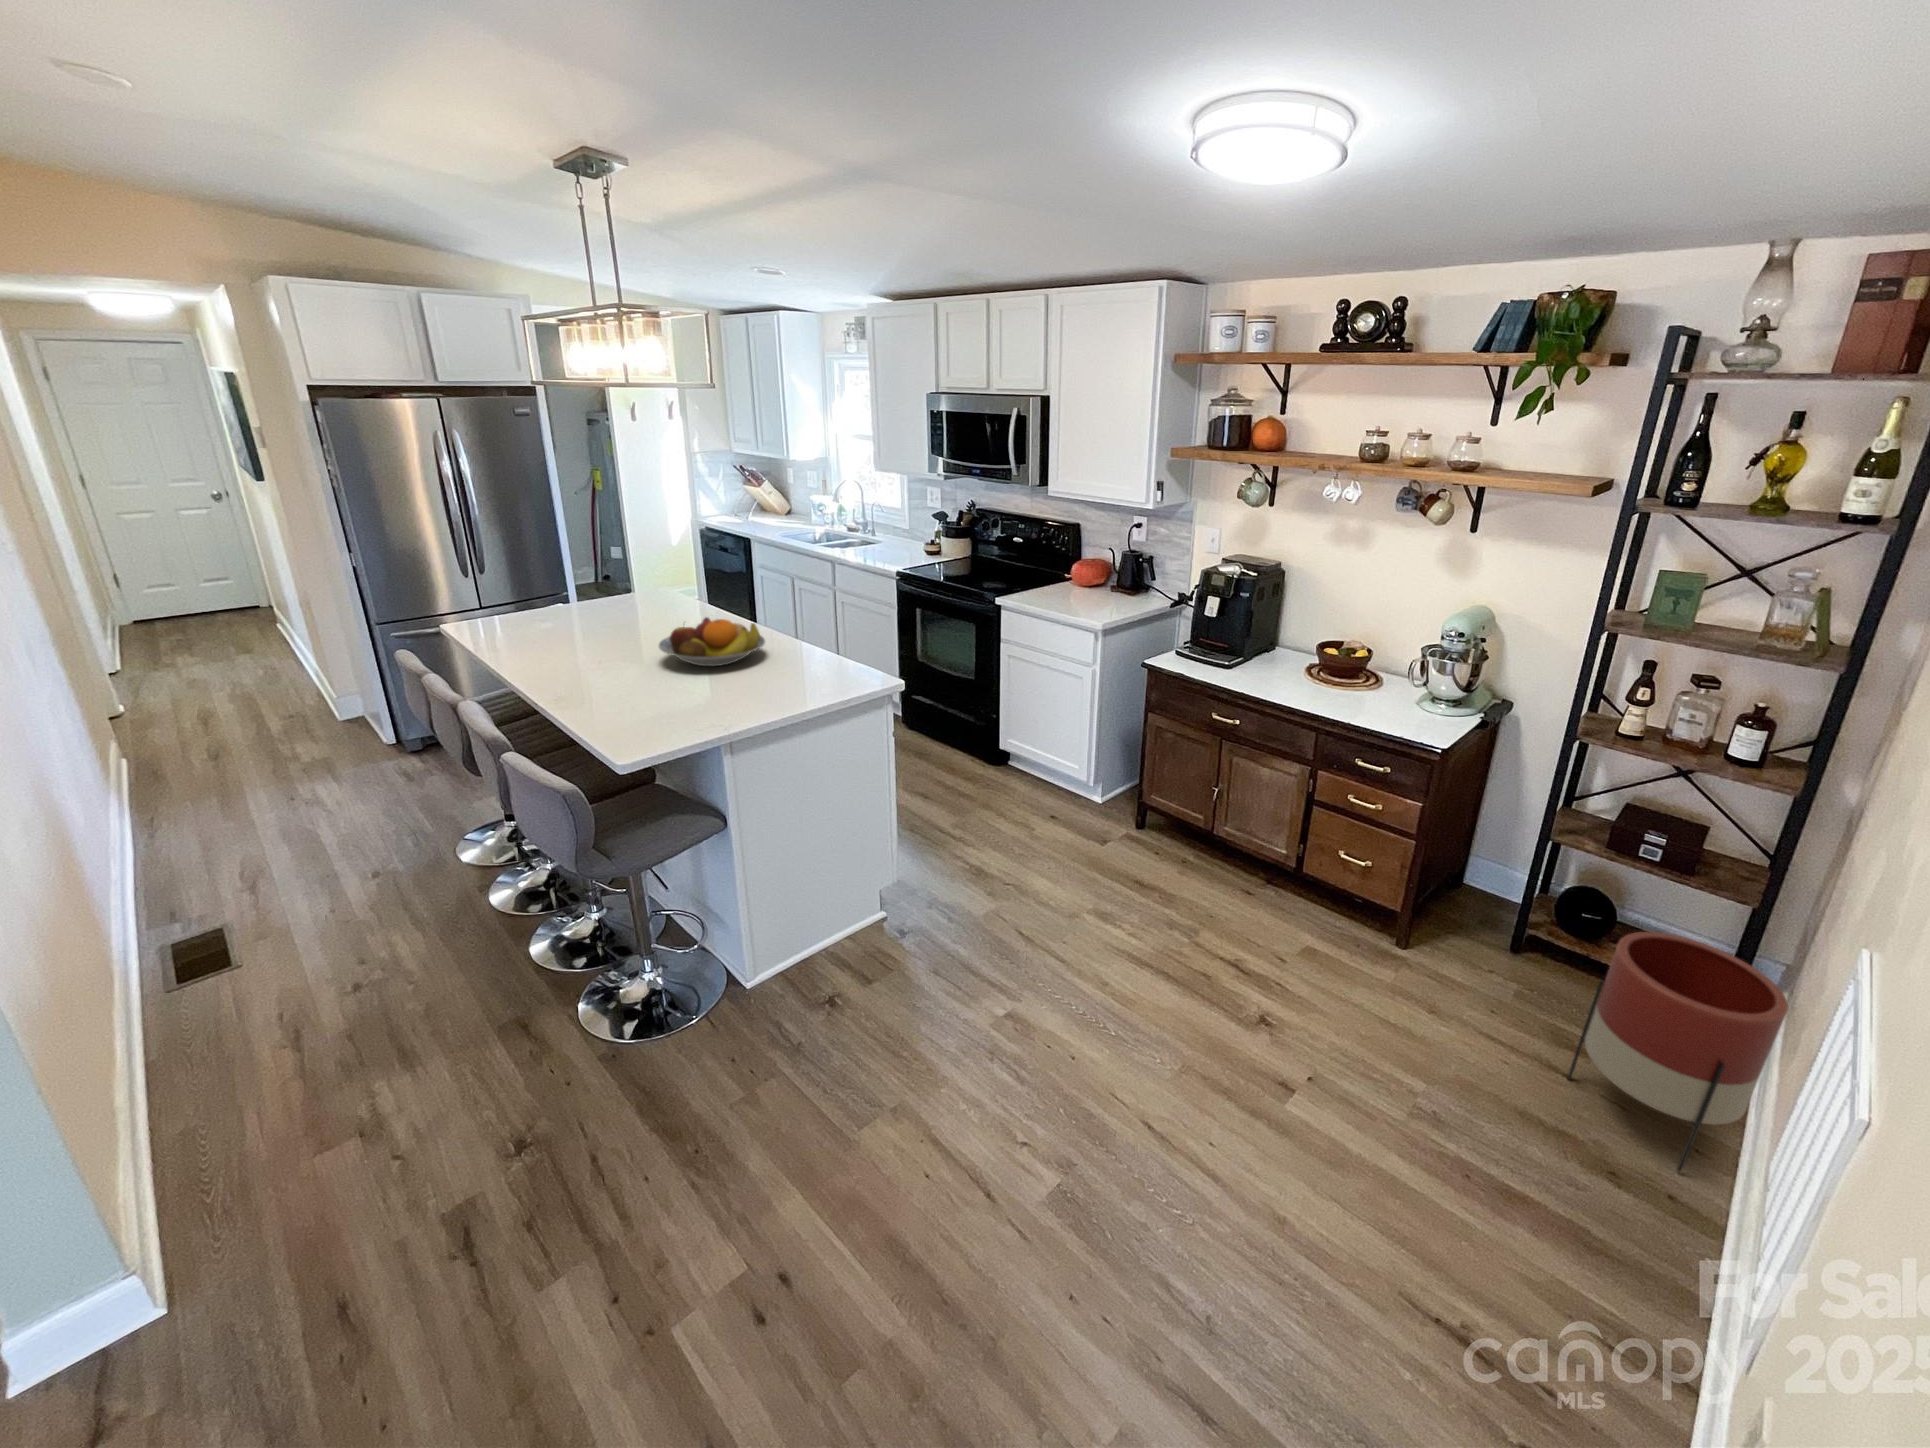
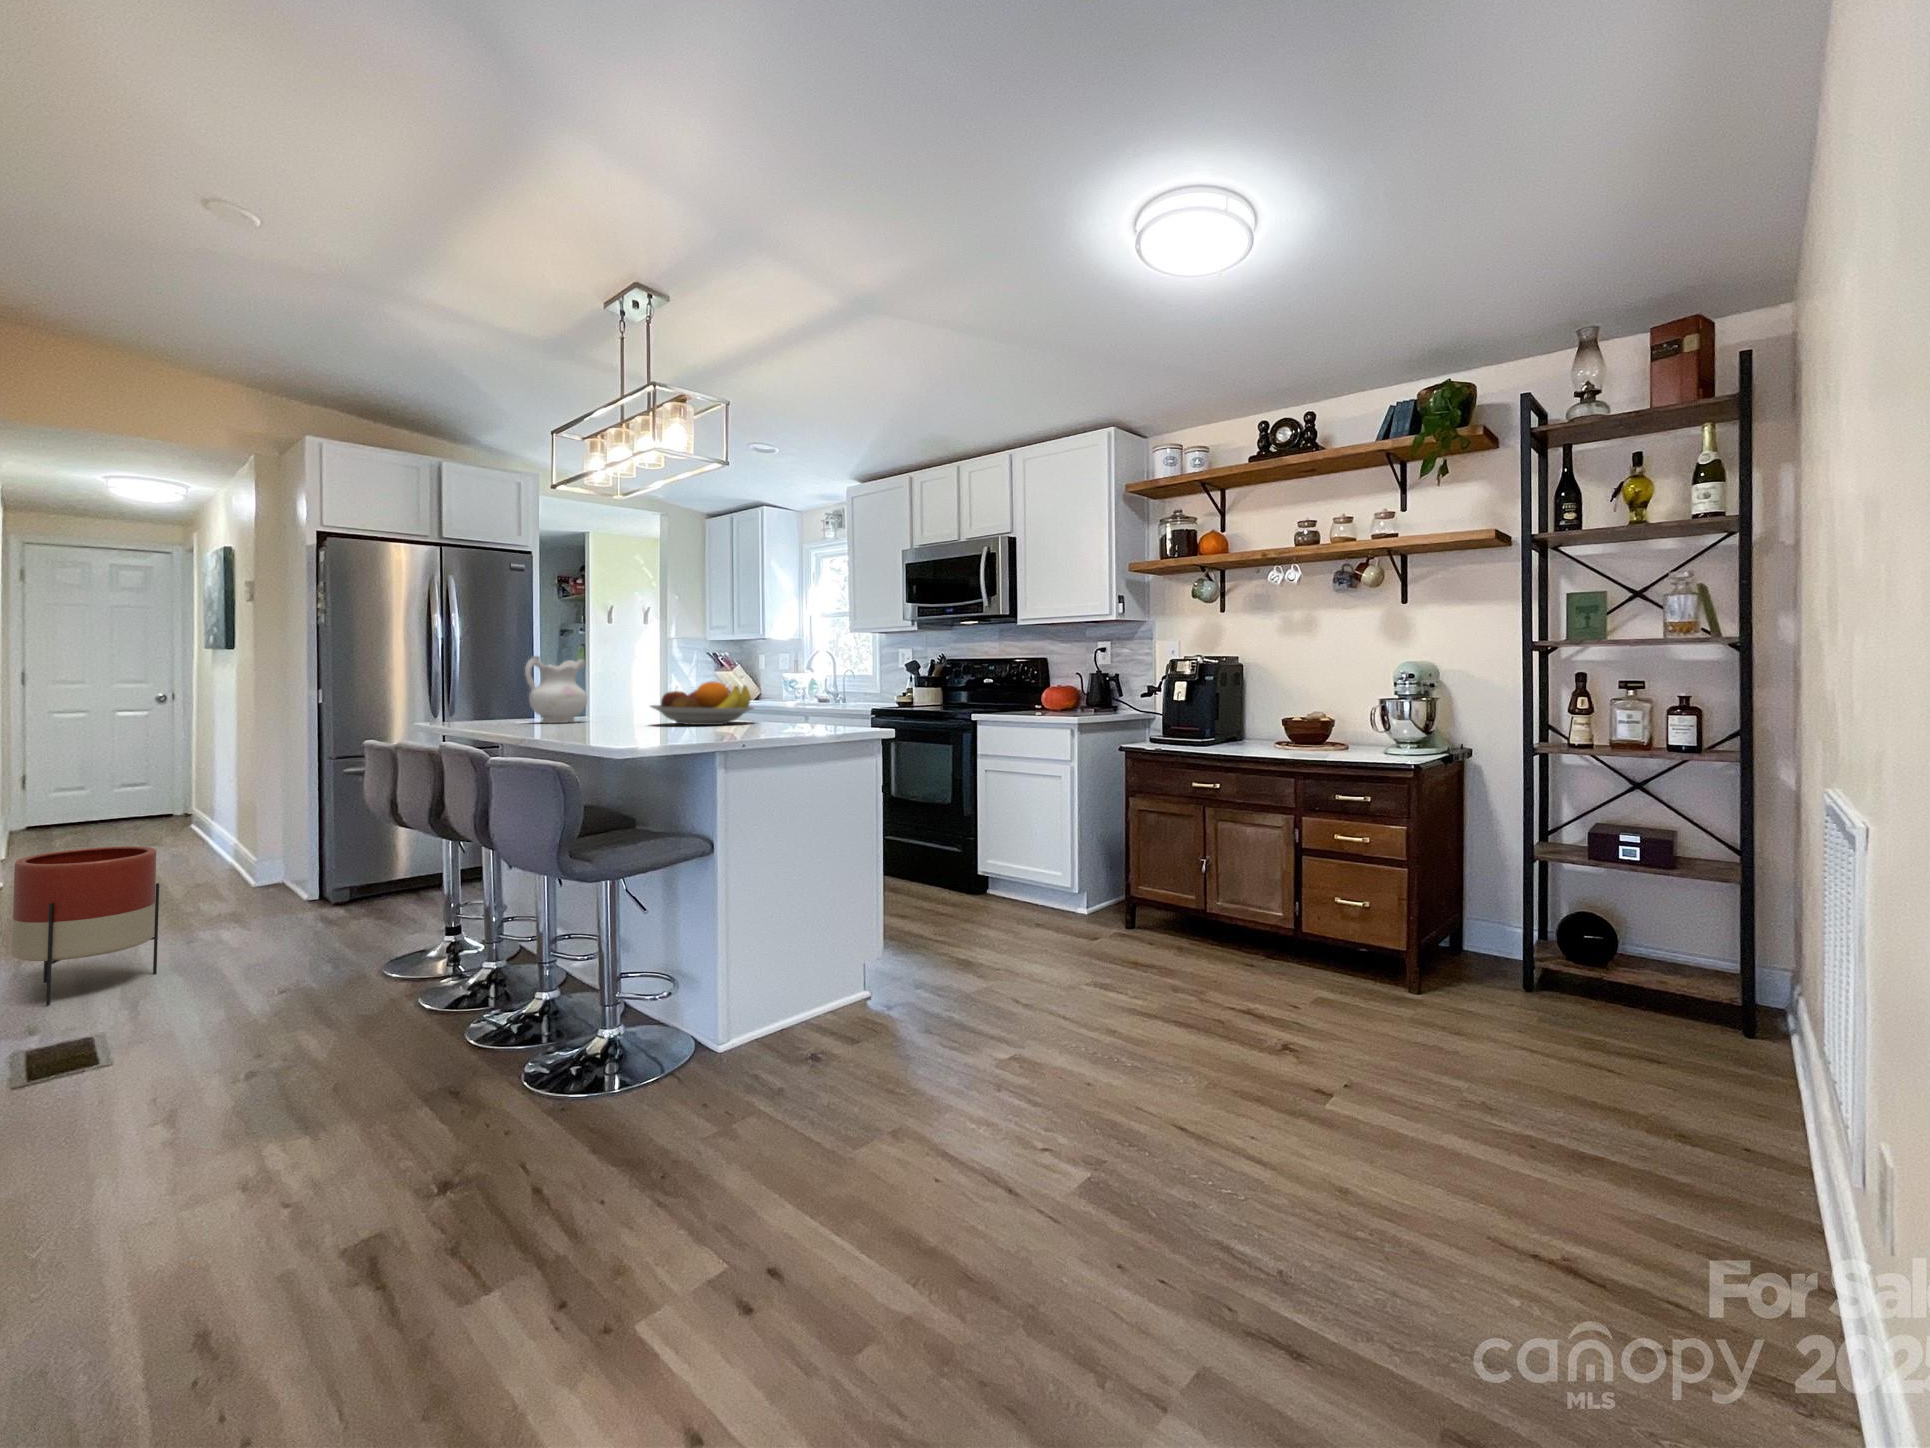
ceramic pitcher: none [533,572,601,643] -> present [525,656,587,723]
planter: present [1568,932,1788,1172] -> present [11,846,159,1005]

